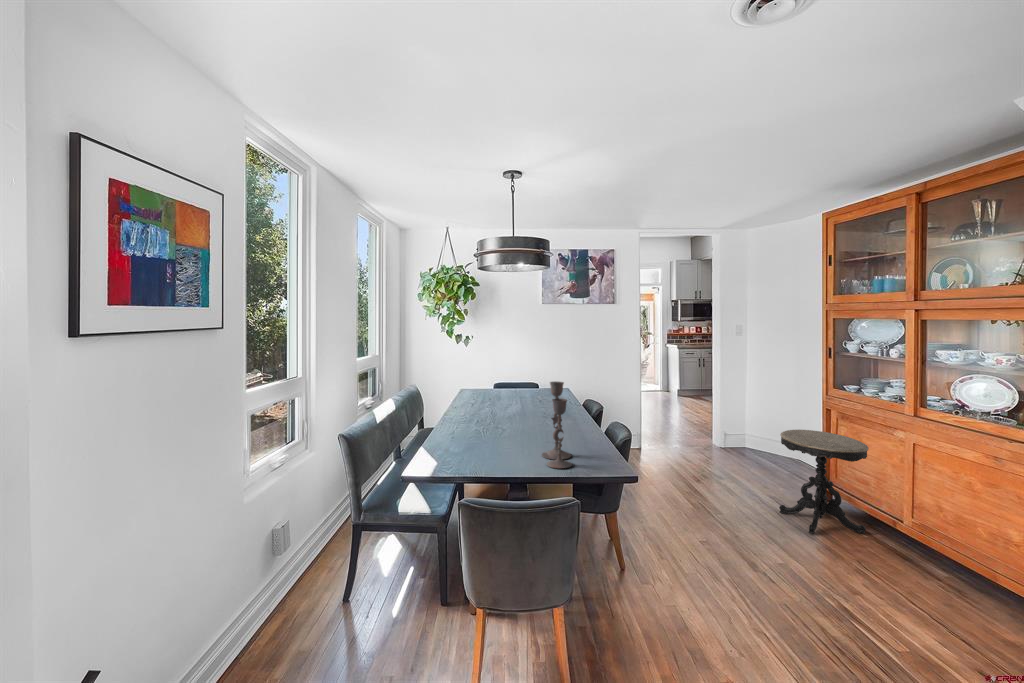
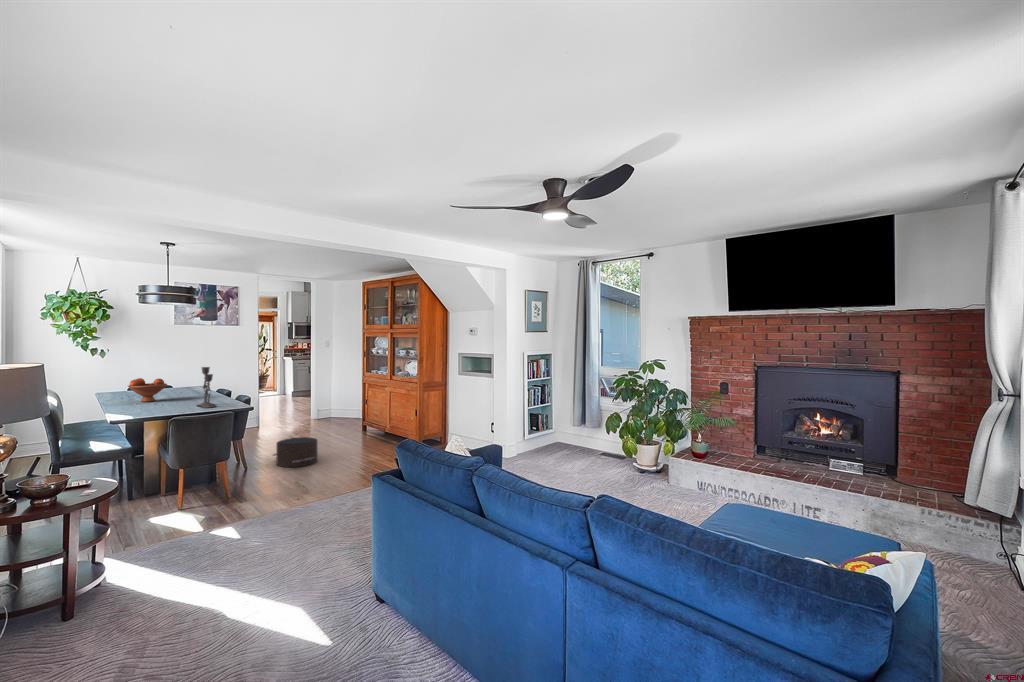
fruit bowl: none [461,387,511,427] -> present [128,378,167,402]
side table: present [779,430,869,534] -> none [339,395,376,444]
pouf: none [666,516,759,593] -> present [273,437,317,467]

